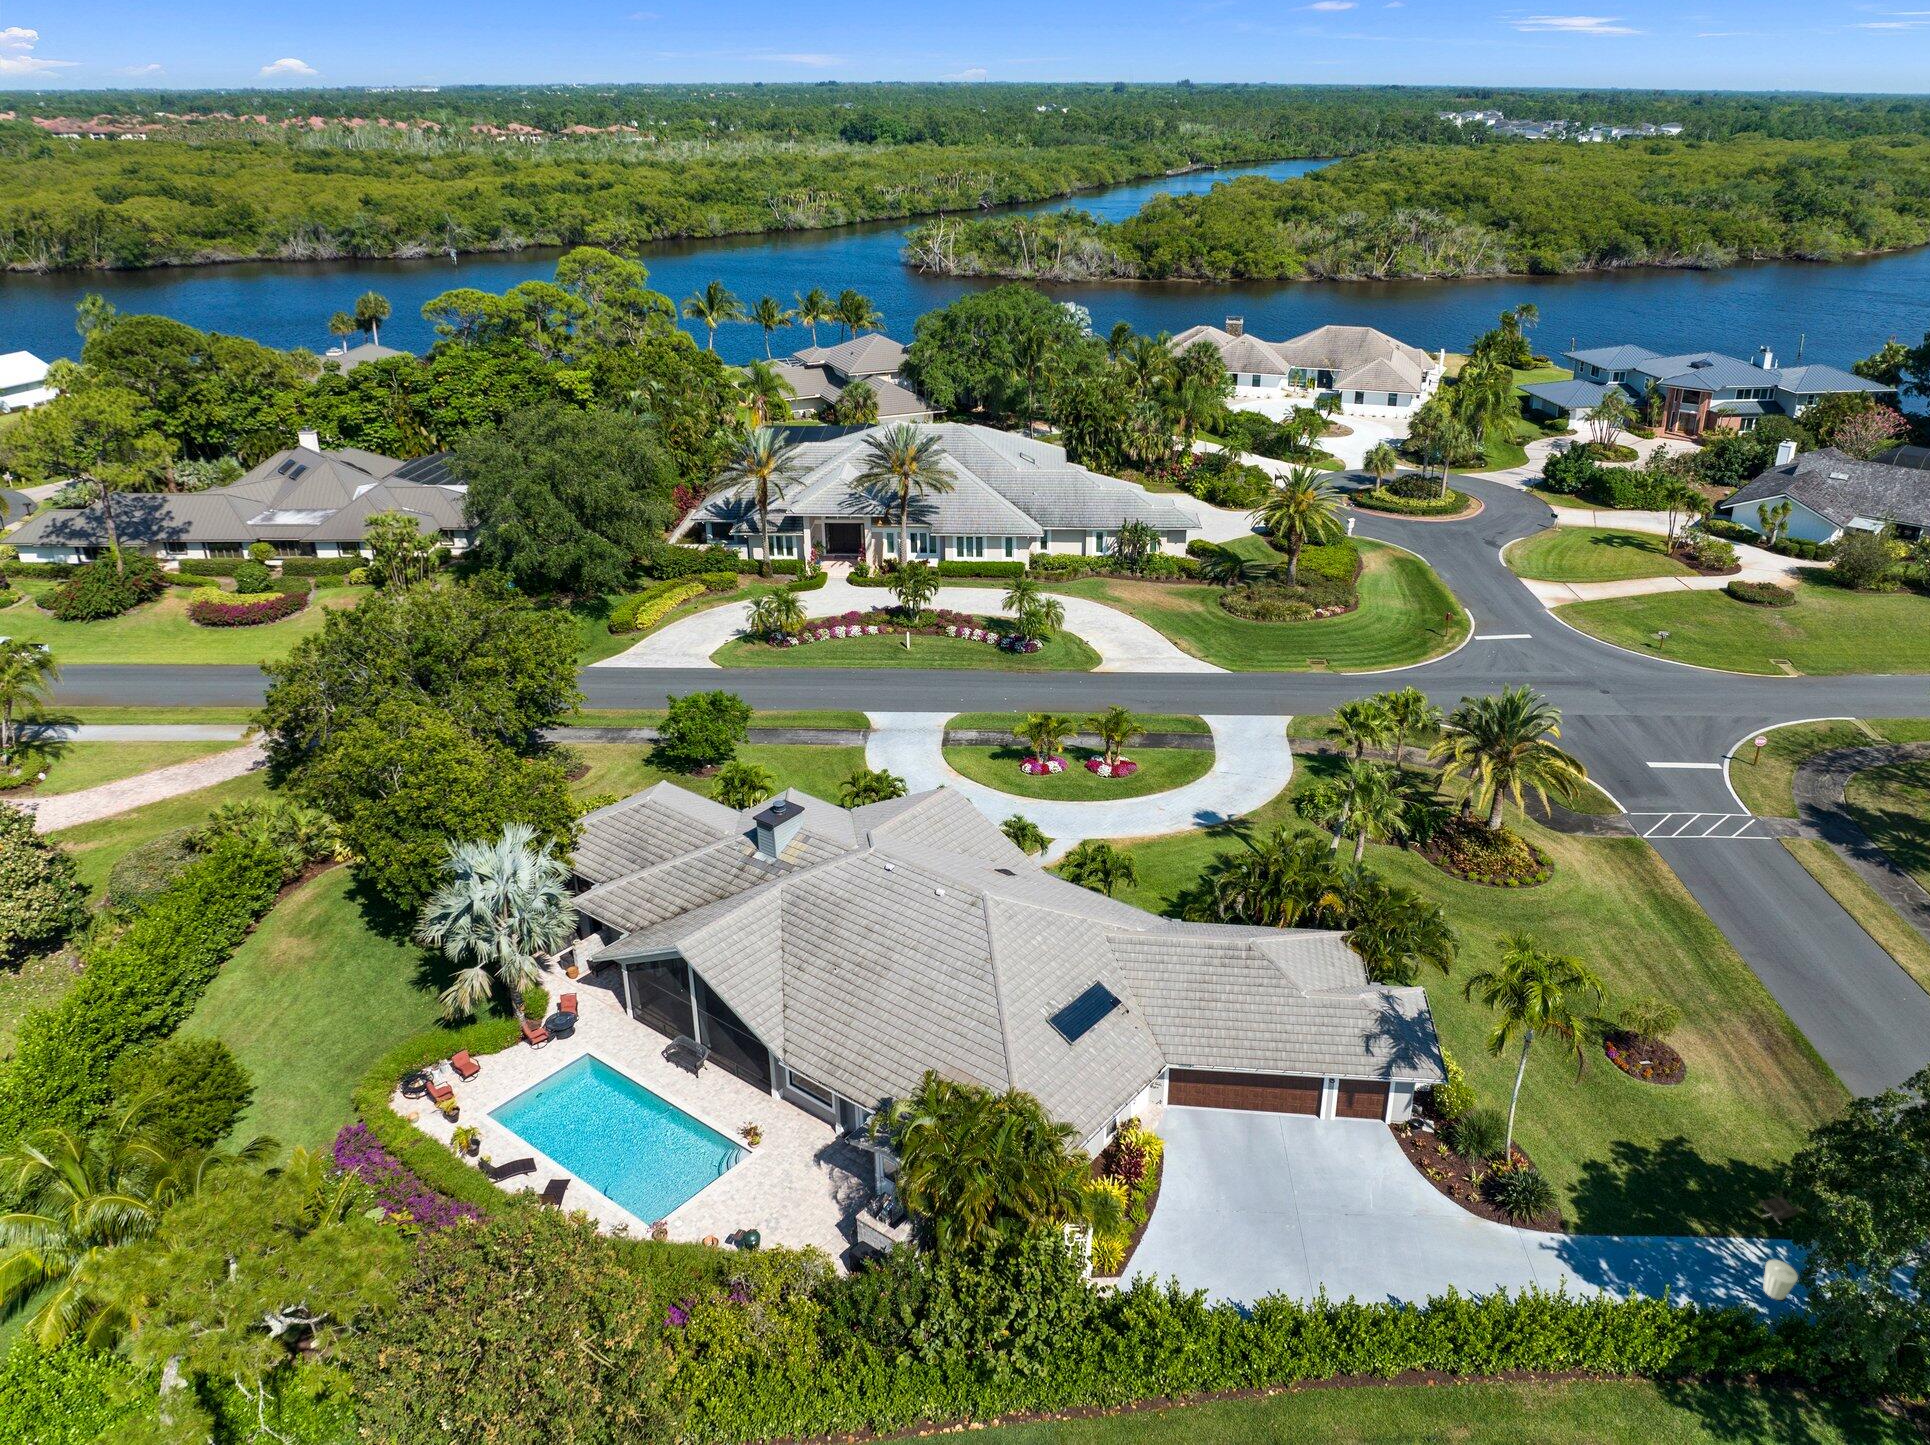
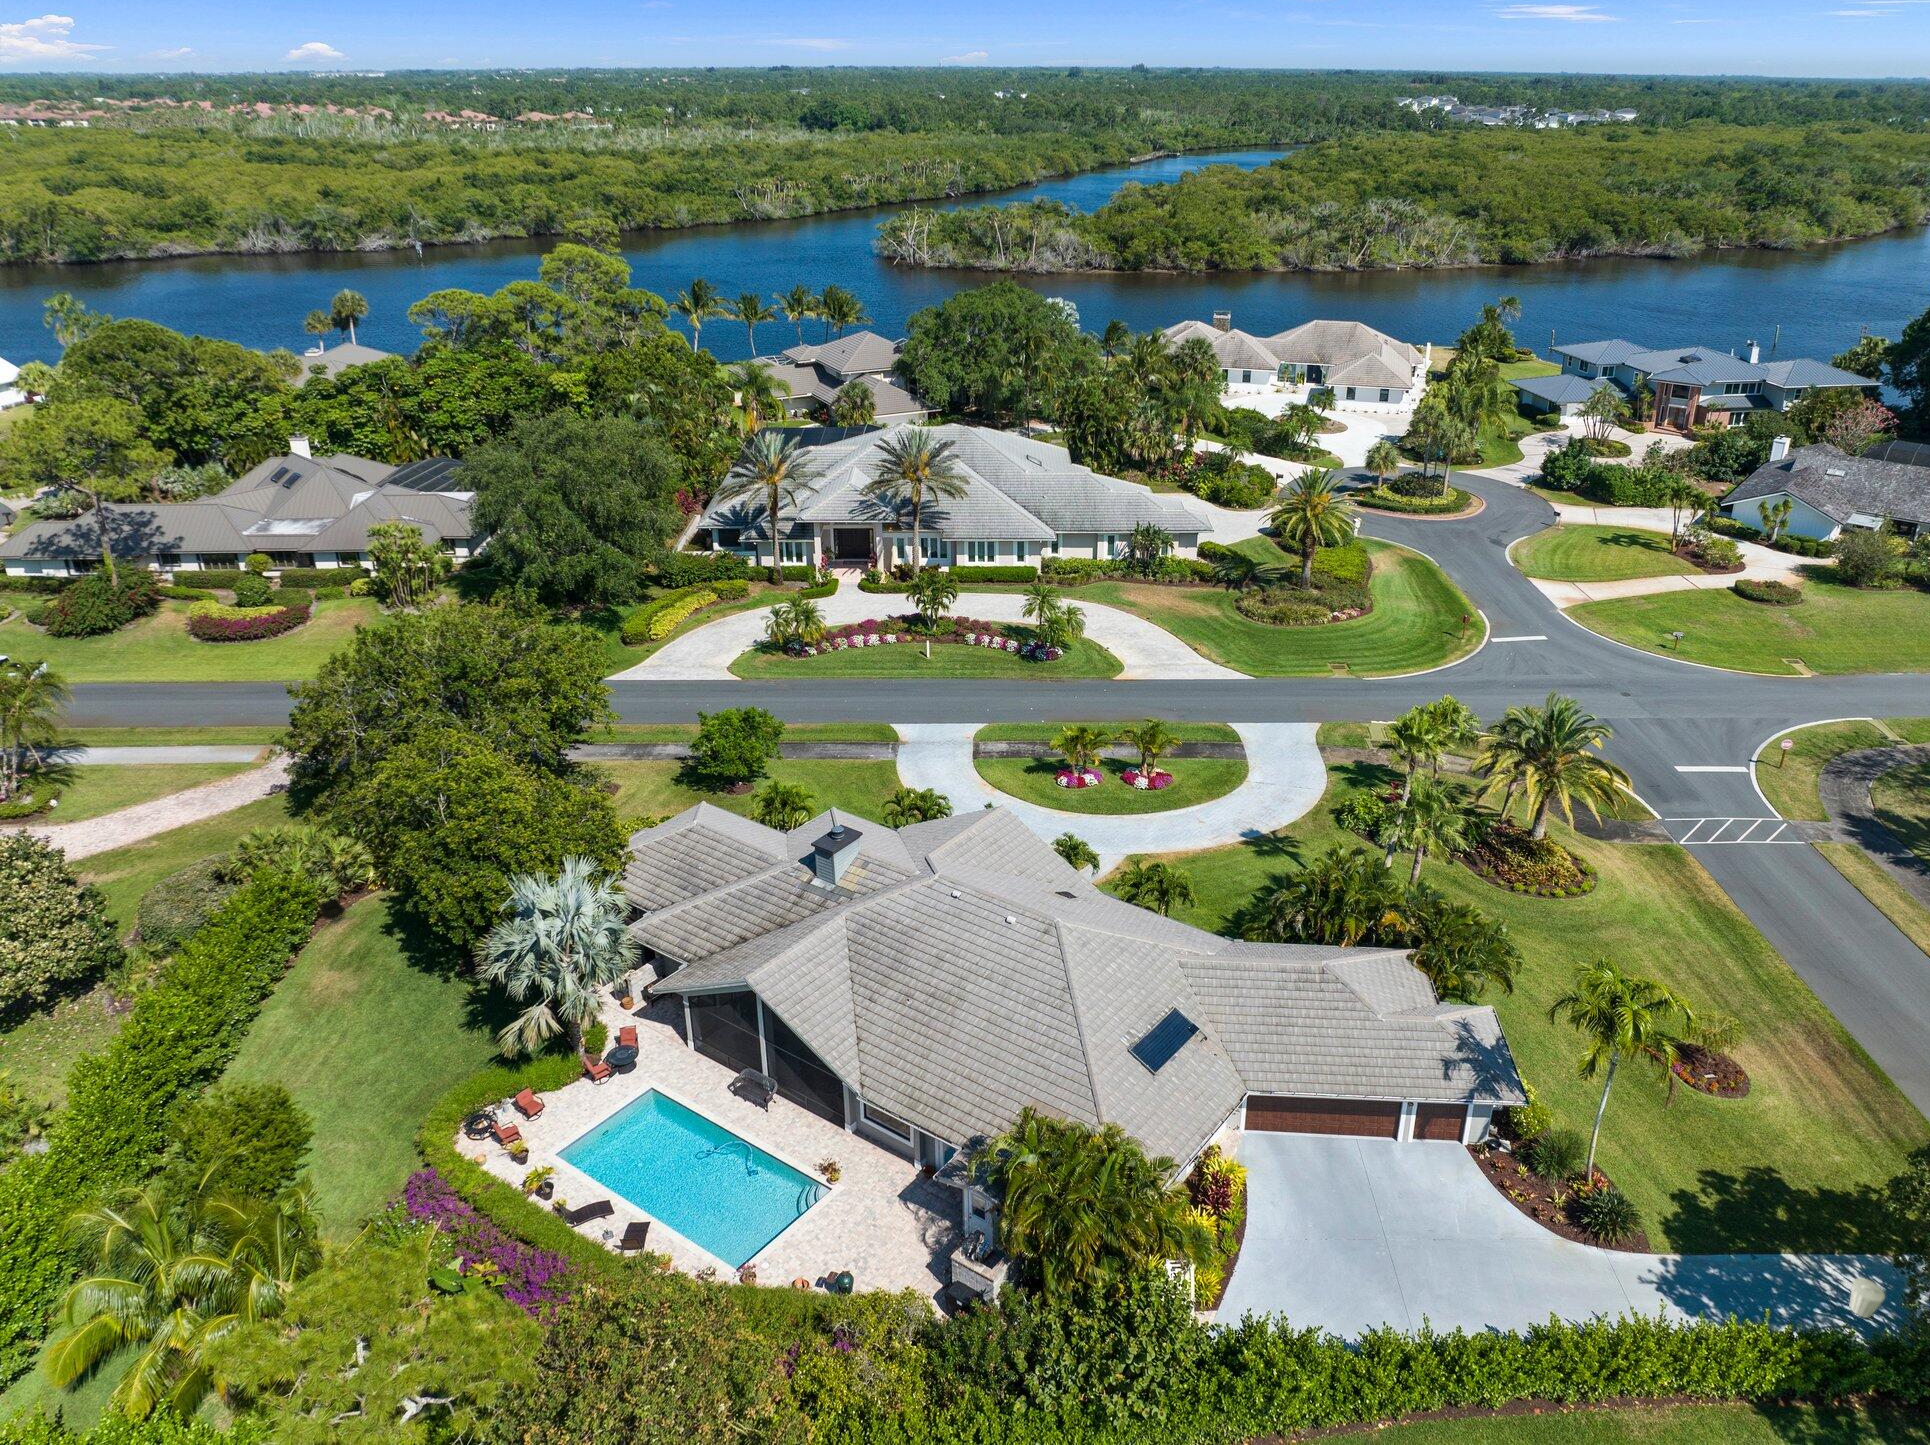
lounge chair: present [1760,1197,1799,1220] -> present [321,899,345,920]

